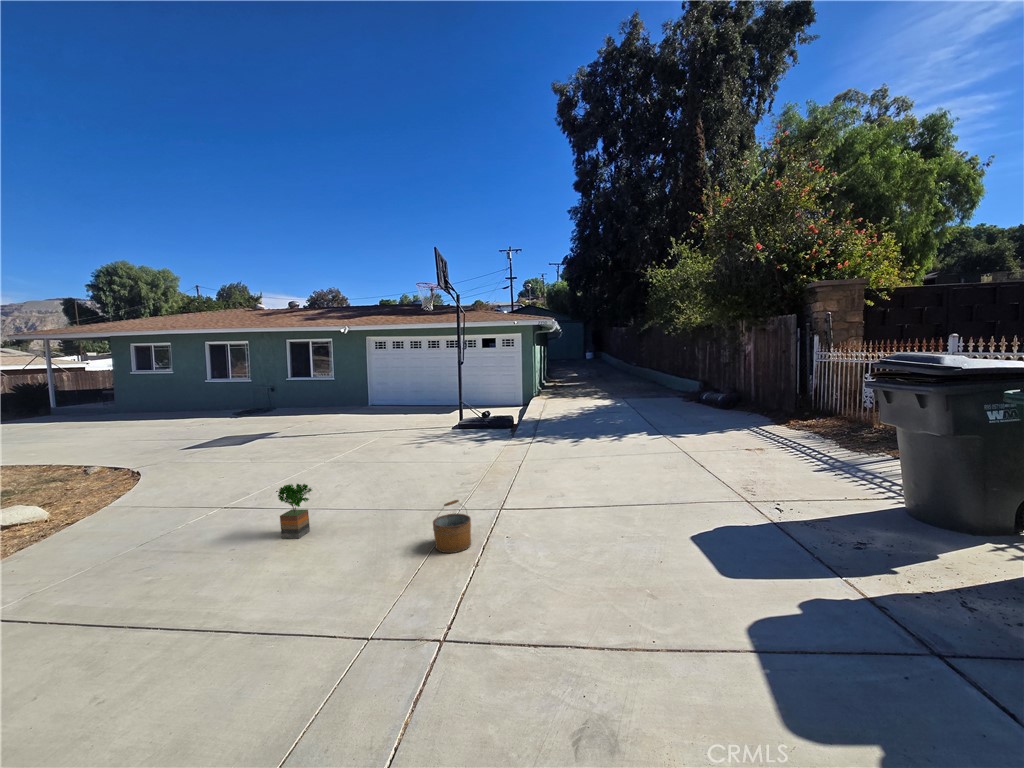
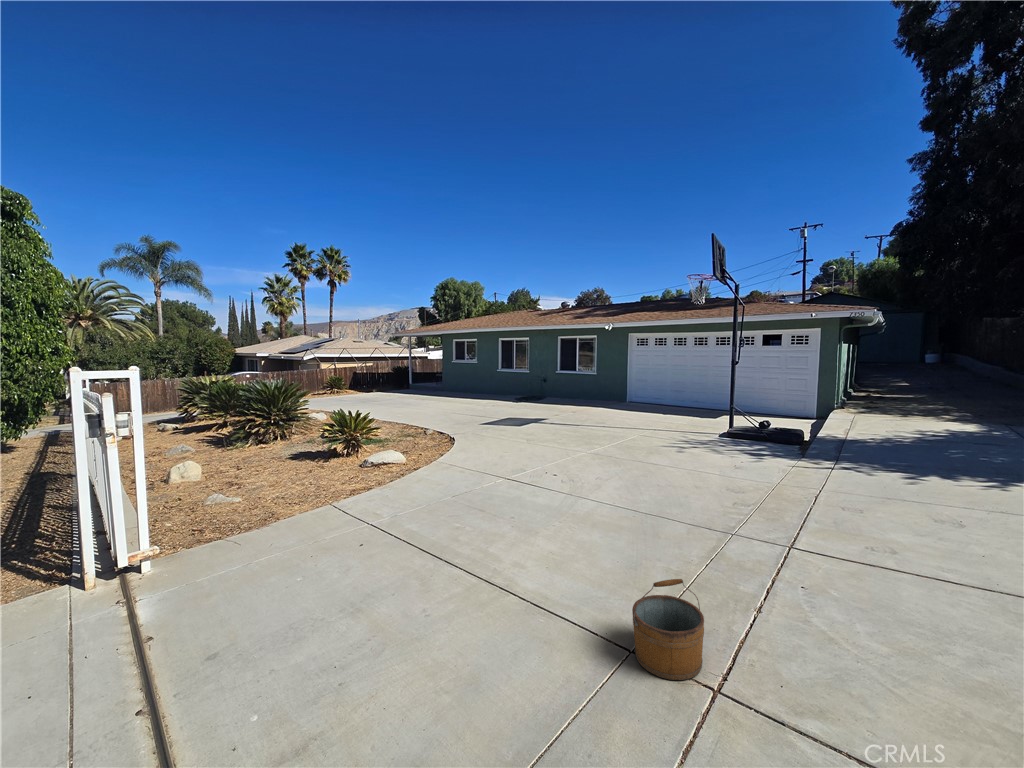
potted tree: present [278,484,312,539] -> none [450,488,496,561]

